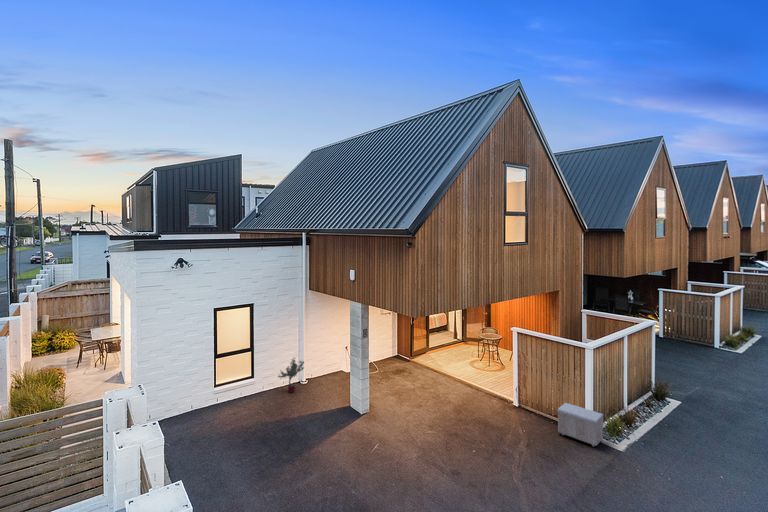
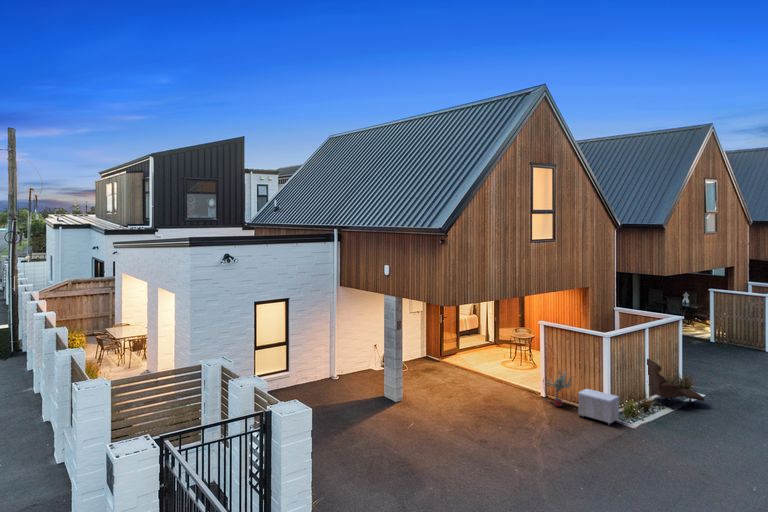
potted tree: present [278,358,304,393] -> present [546,371,572,407]
lounge chair: none [622,366,687,423] -> present [647,359,704,410]

